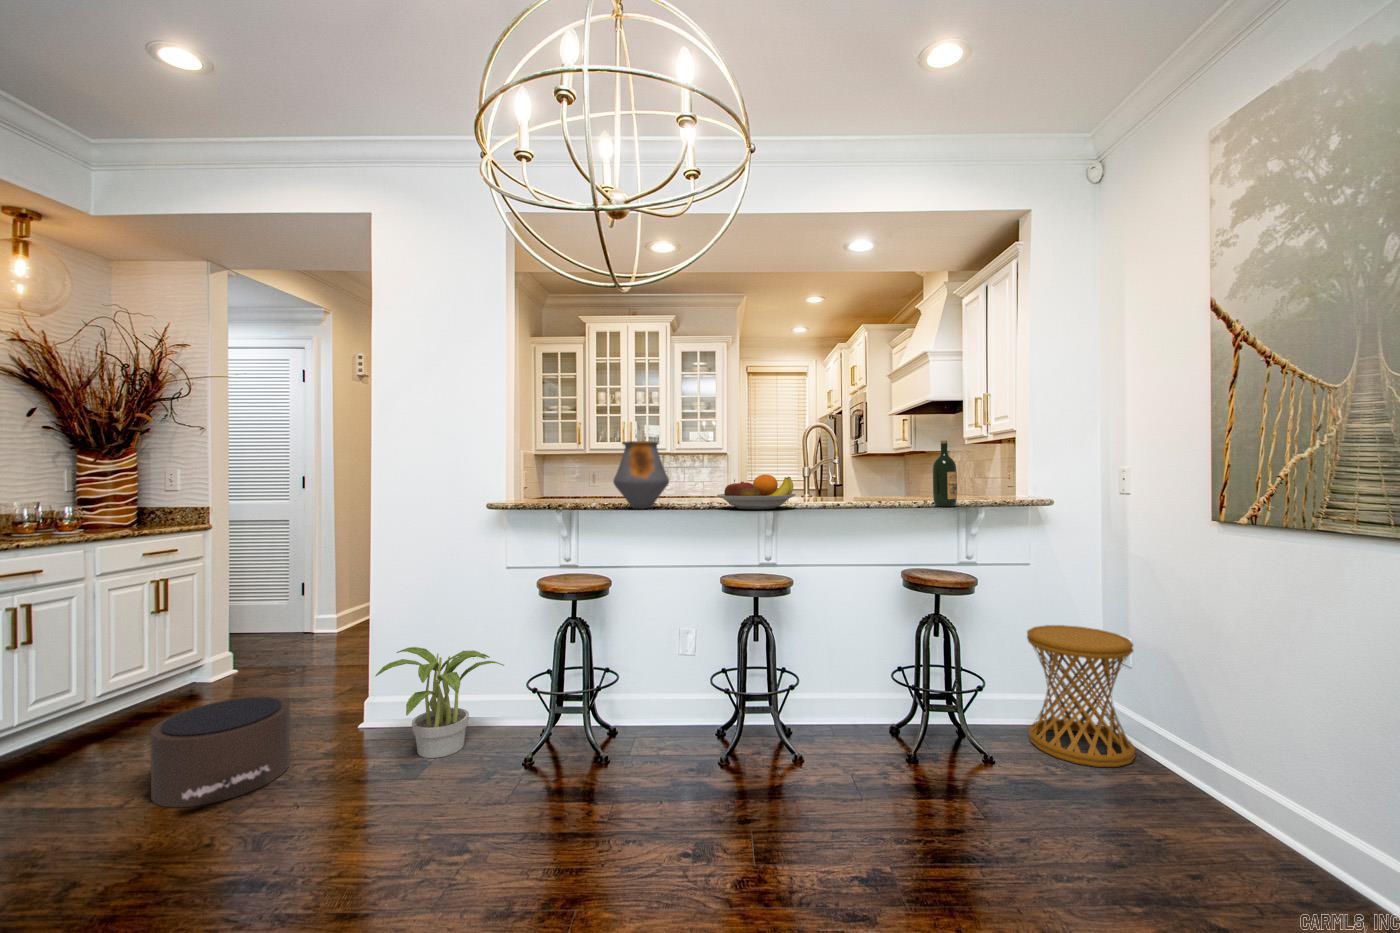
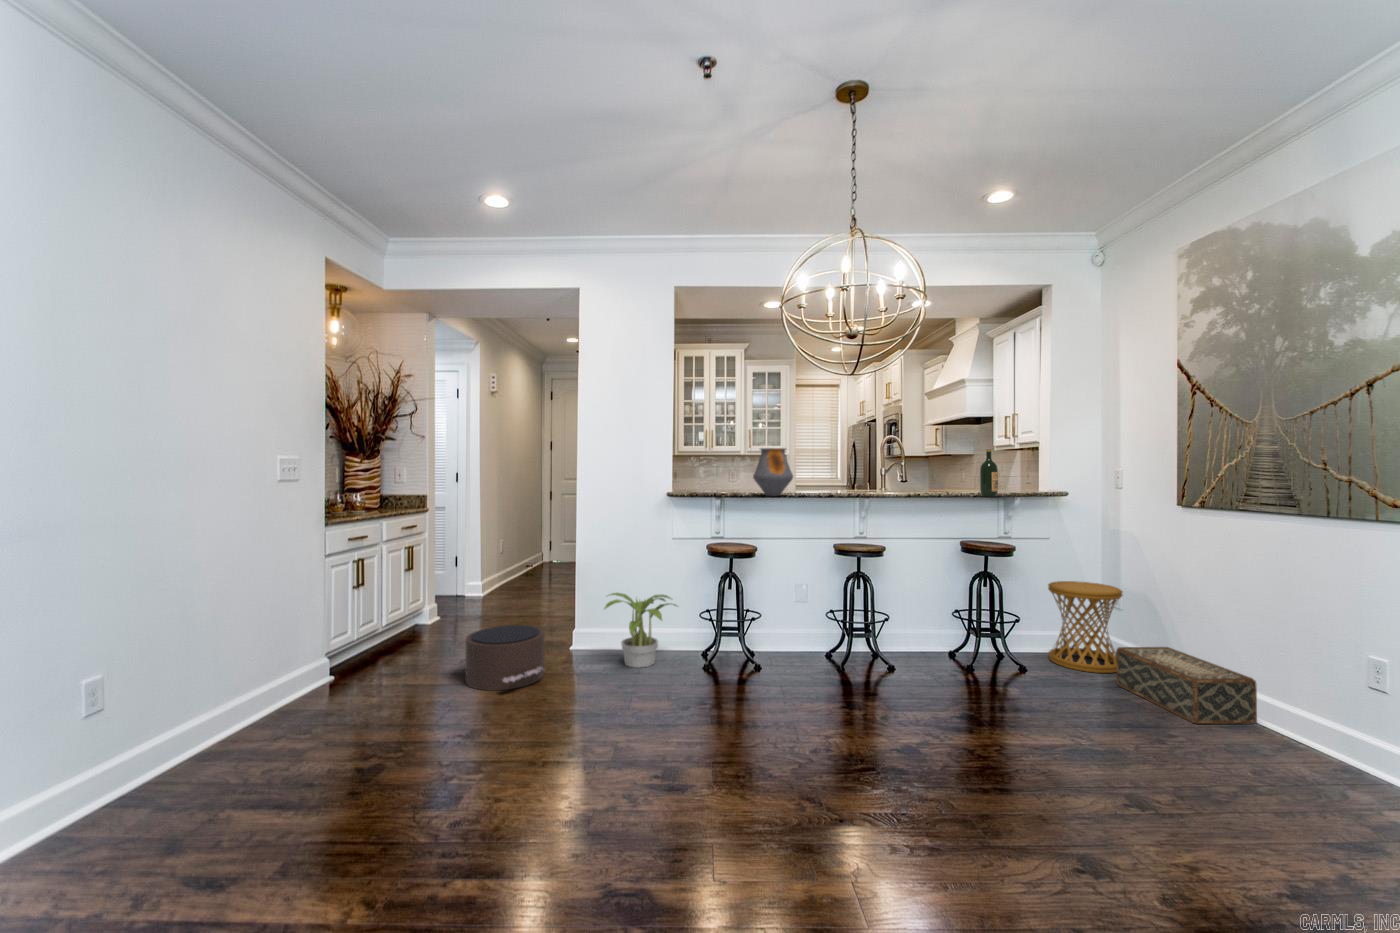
fruit bowl: present [717,474,796,509] -> none [828,473,886,497]
woven basket: none [1123,735,1355,888] -> present [1116,647,1257,724]

